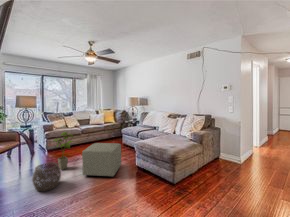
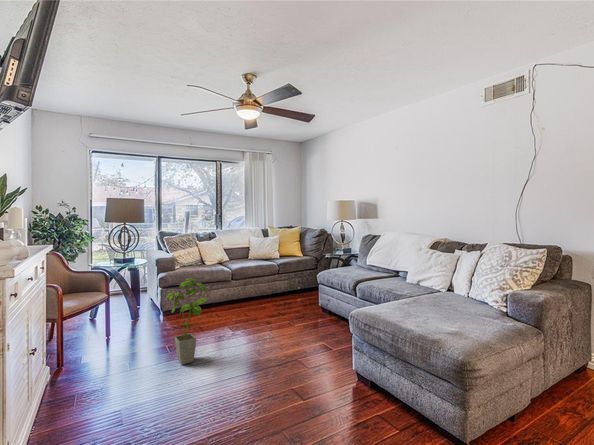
ottoman: present [82,143,121,177] -> none [224,307,316,397]
woven basket: present [32,163,61,191] -> none [111,351,175,422]

